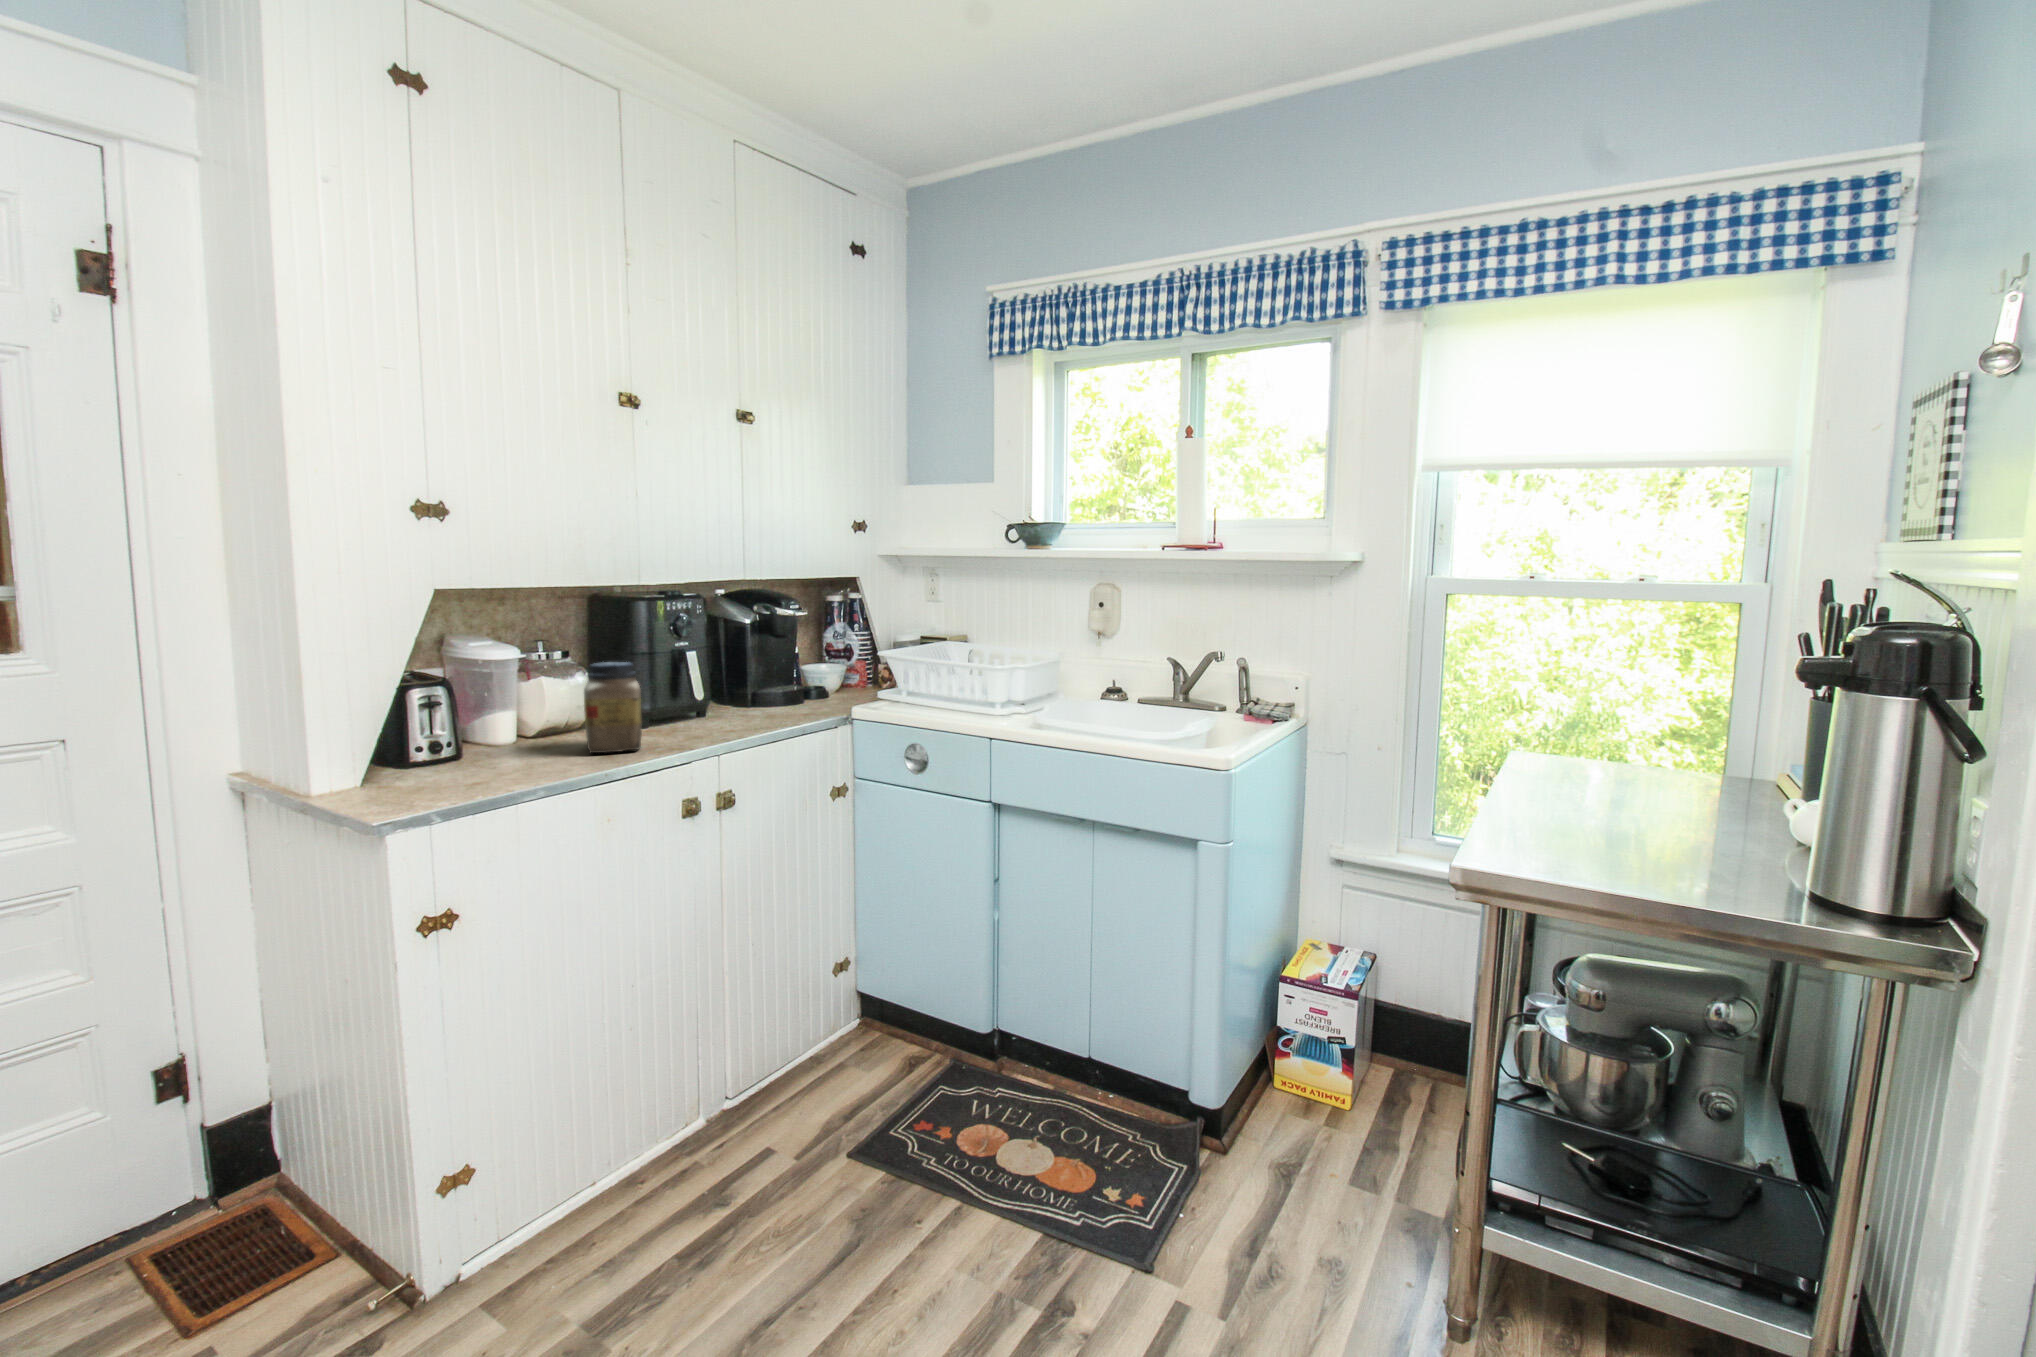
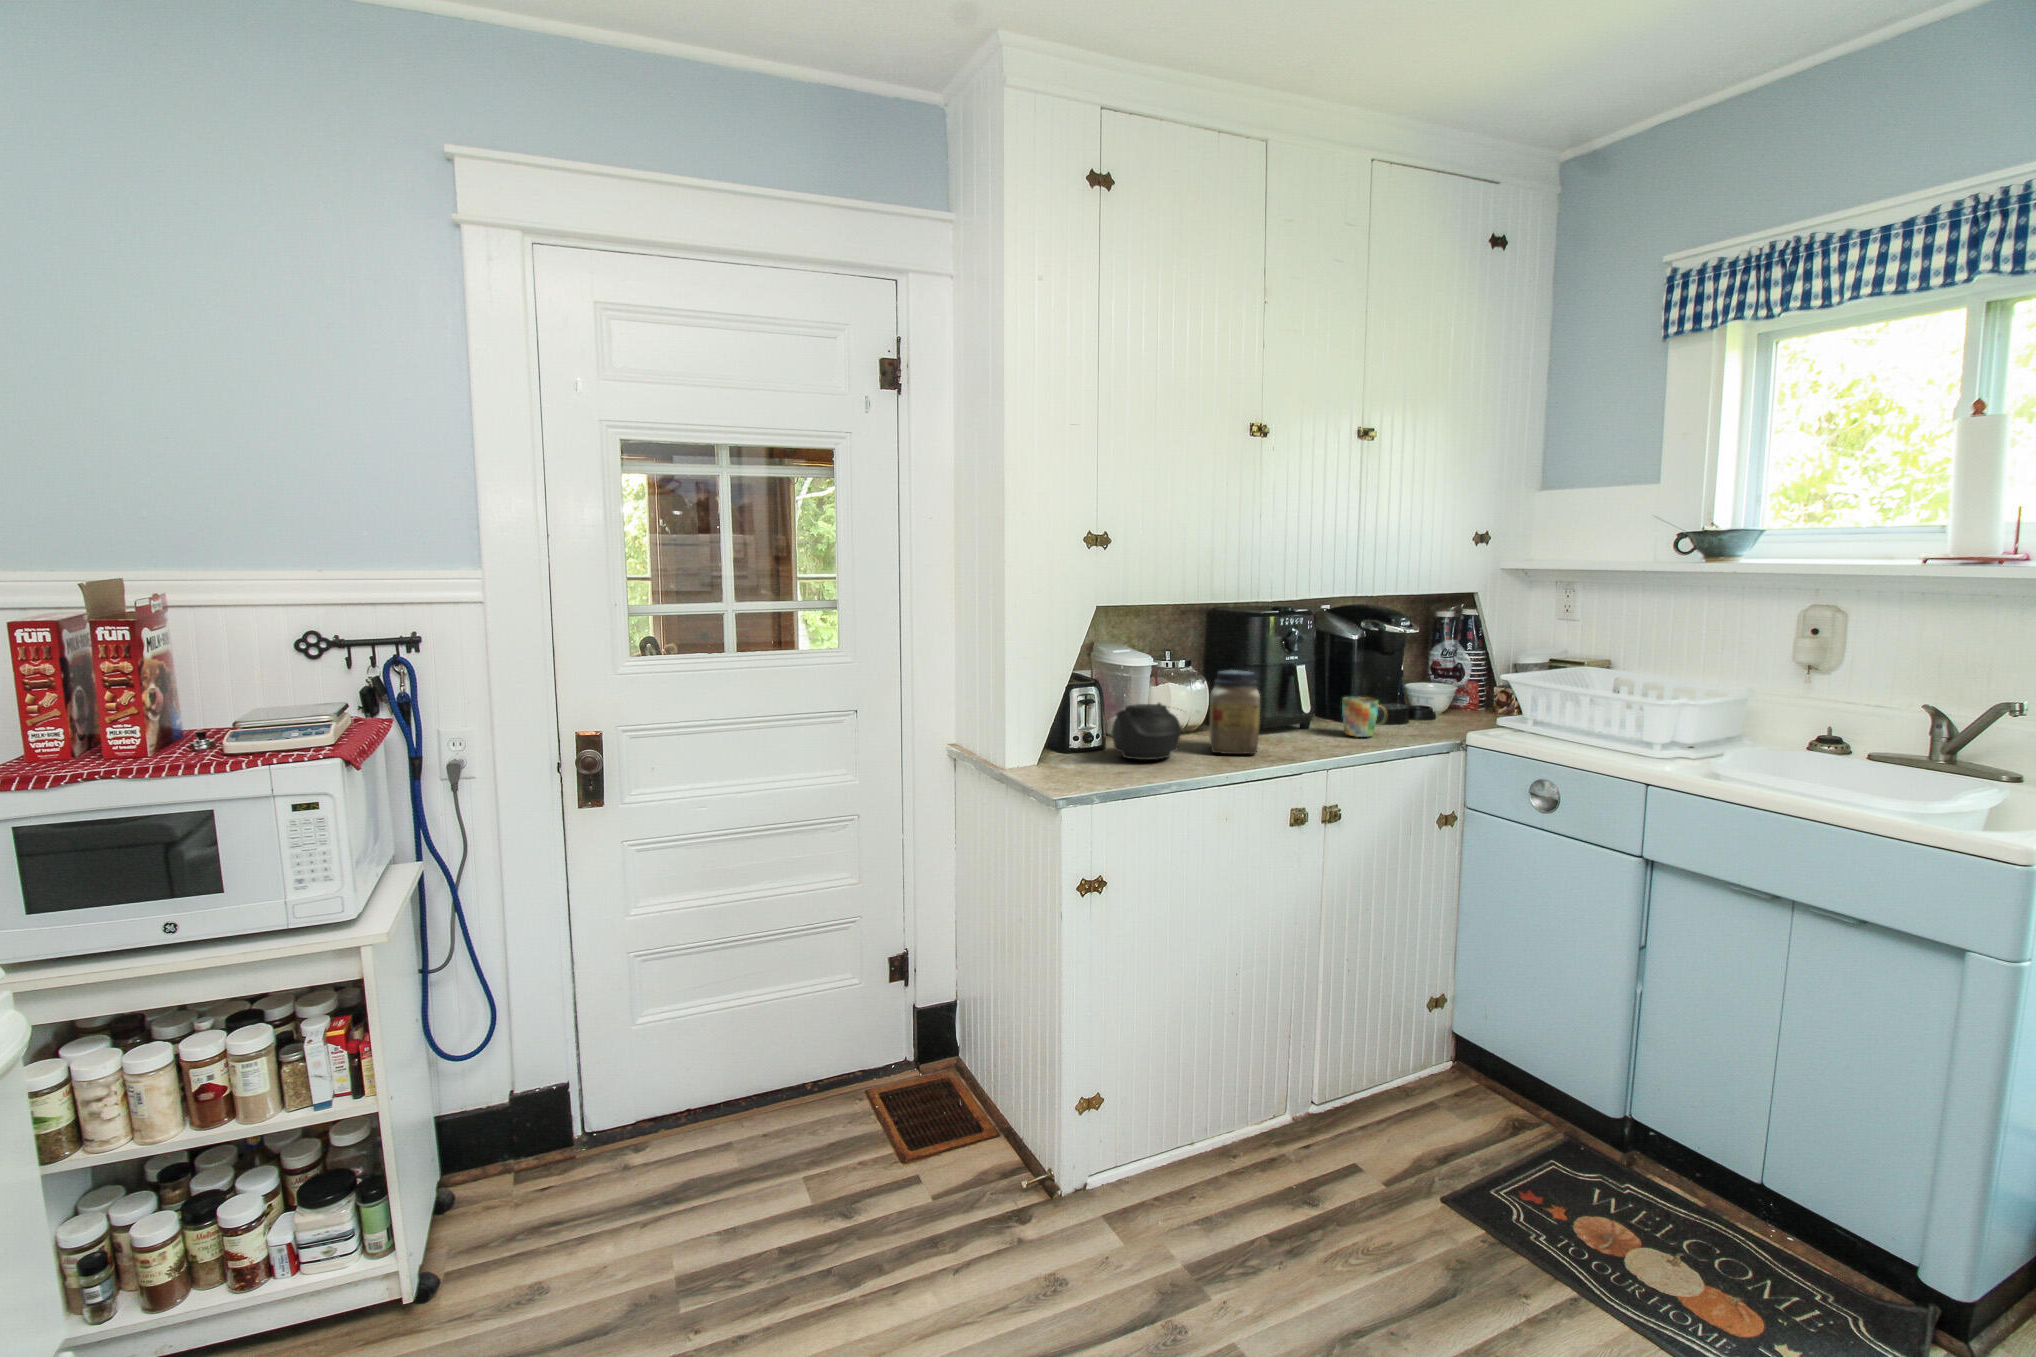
mug: none [733,681,778,721] -> present [1342,697,1387,737]
teapot: none [458,703,553,770] -> present [1111,703,1181,760]

